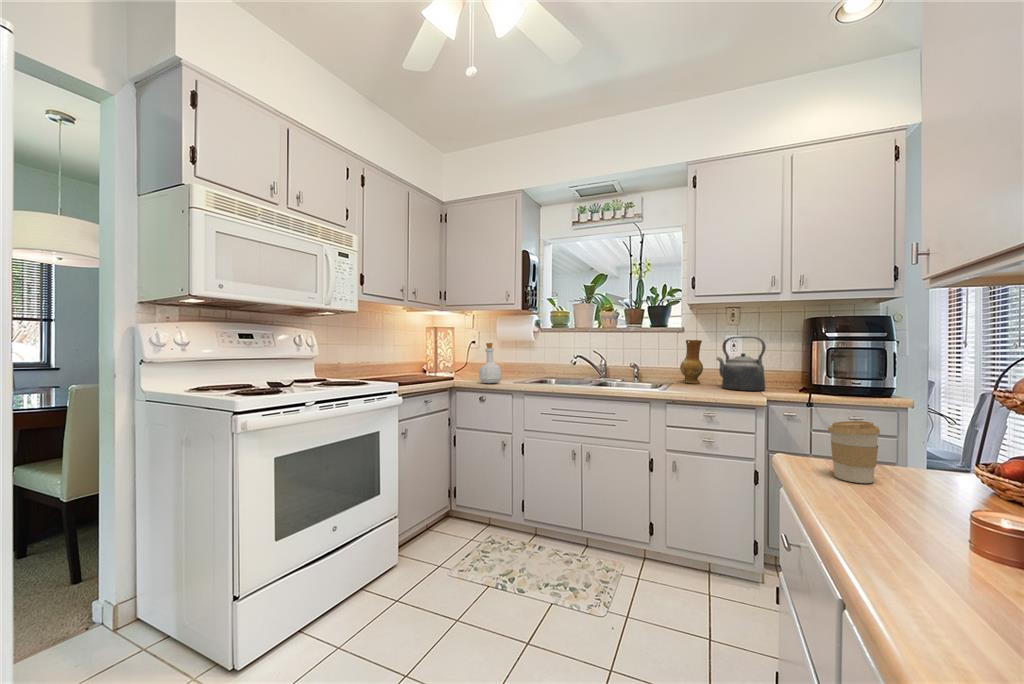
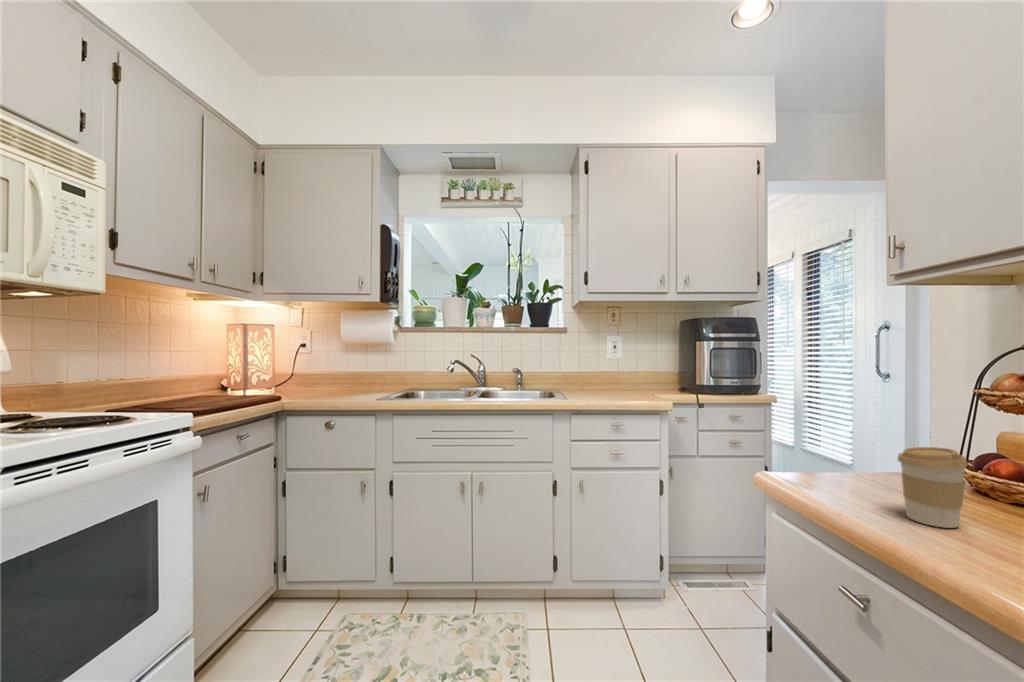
kettle: present [717,337,766,391] -> none [604,338,655,396]
ceramic jug: present [680,340,703,384] -> none [564,341,587,389]
bottle: present [479,343,502,383] -> none [326,346,359,402]

